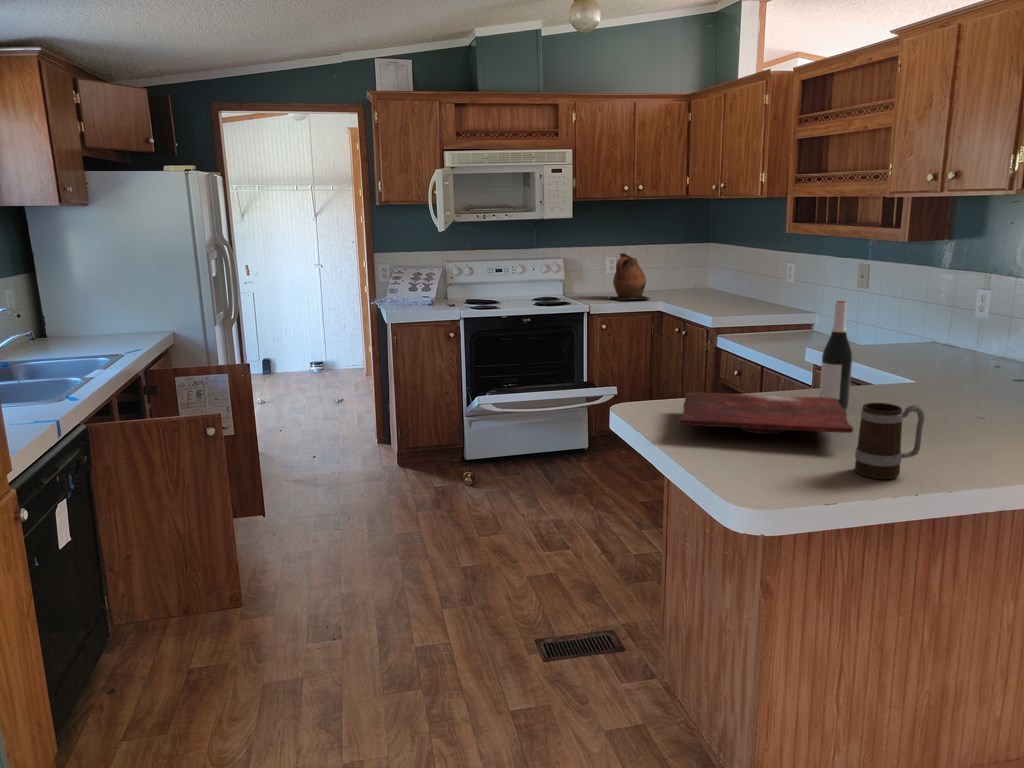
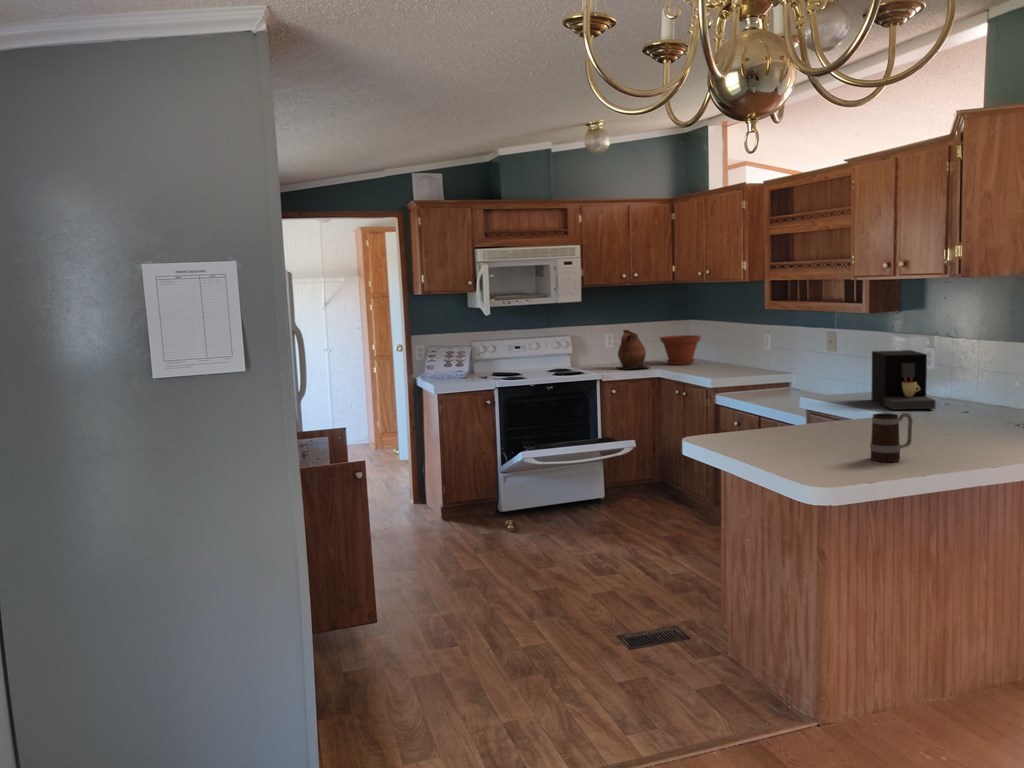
plant pot: none [666,261,715,296] -> present [660,335,701,365]
coffee maker: none [900,294,983,378] -> present [872,350,935,409]
wine bottle: present [819,301,852,410] -> none [829,353,850,431]
cutting board: present [678,393,853,434] -> none [737,420,864,444]

